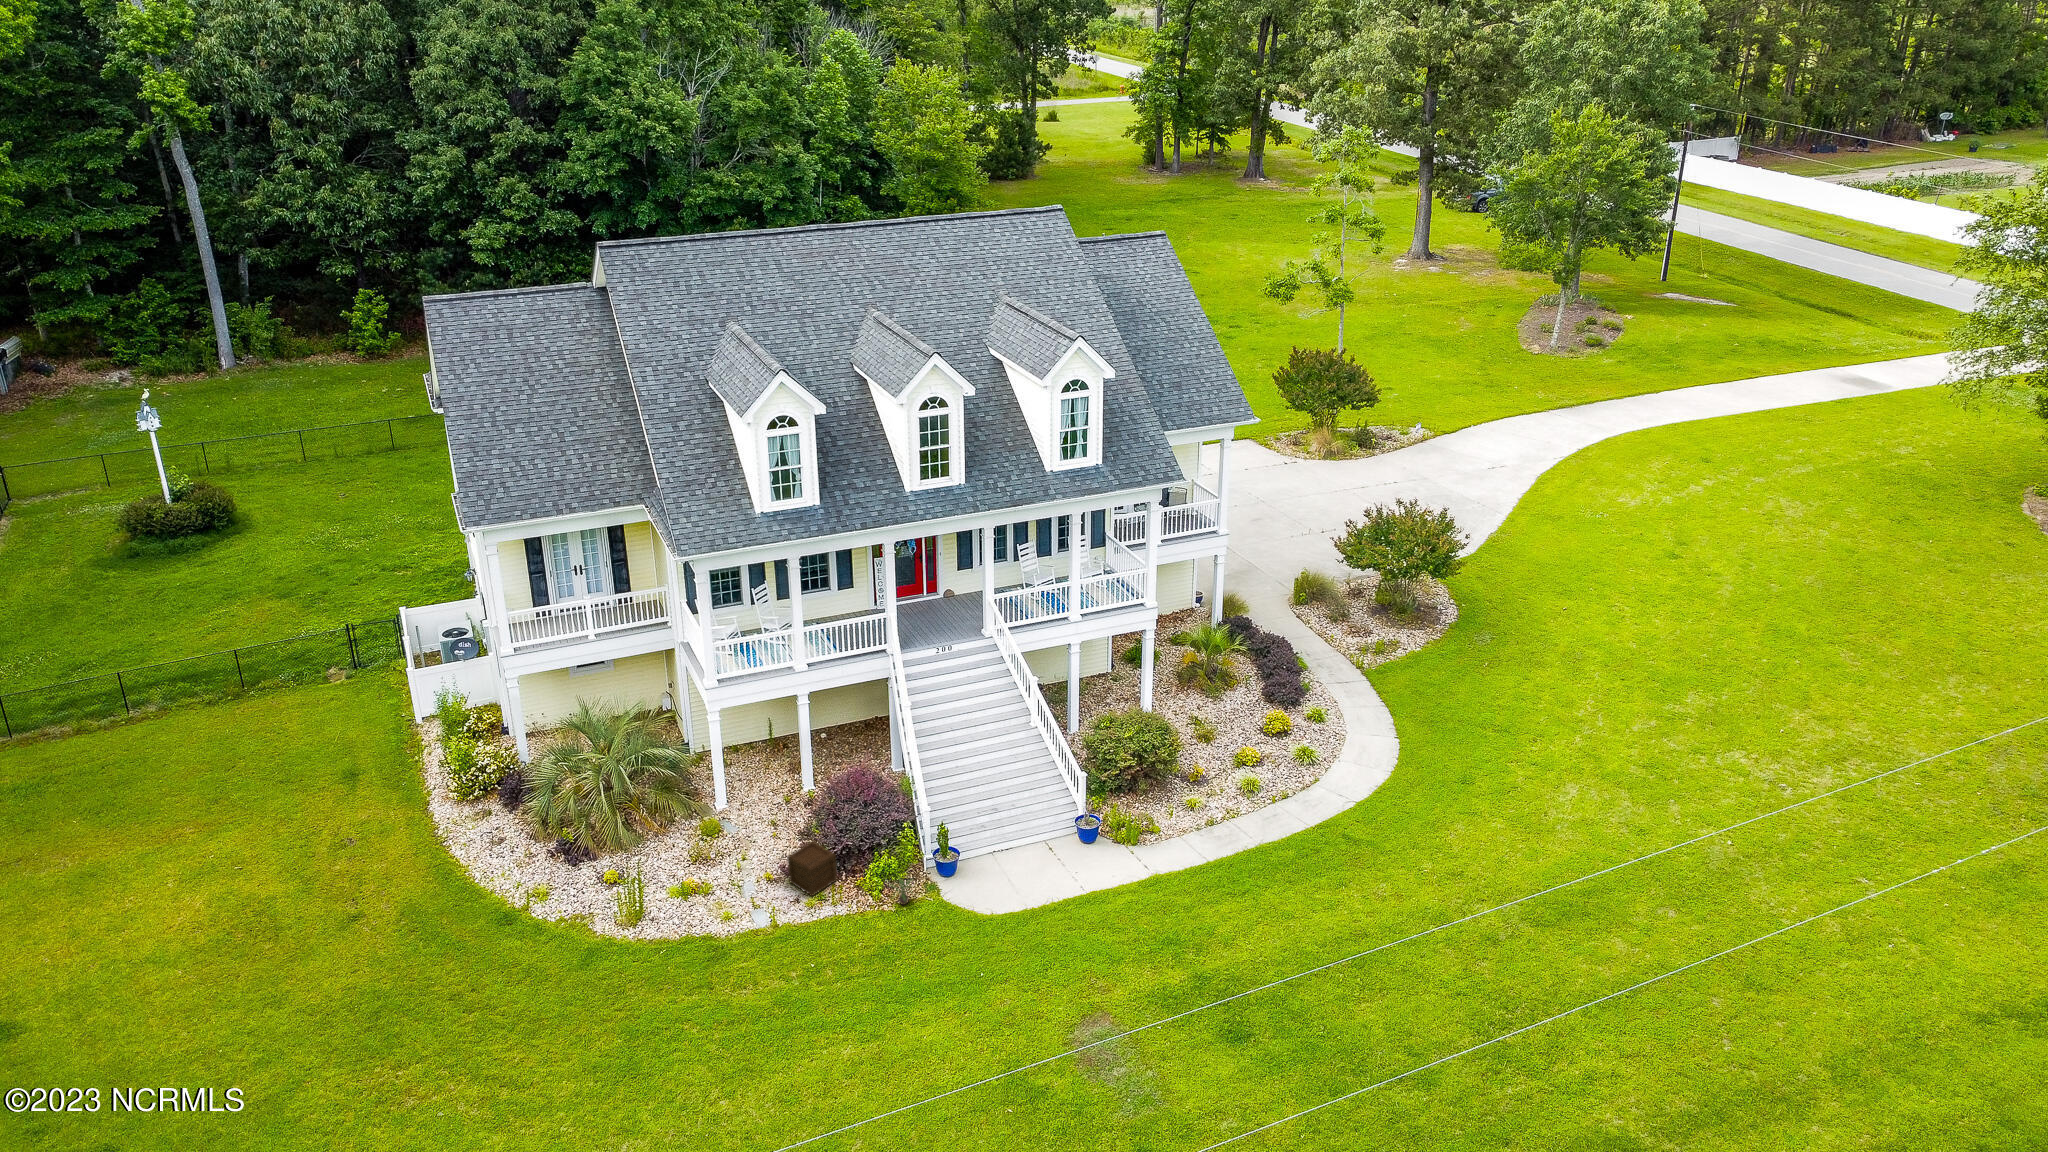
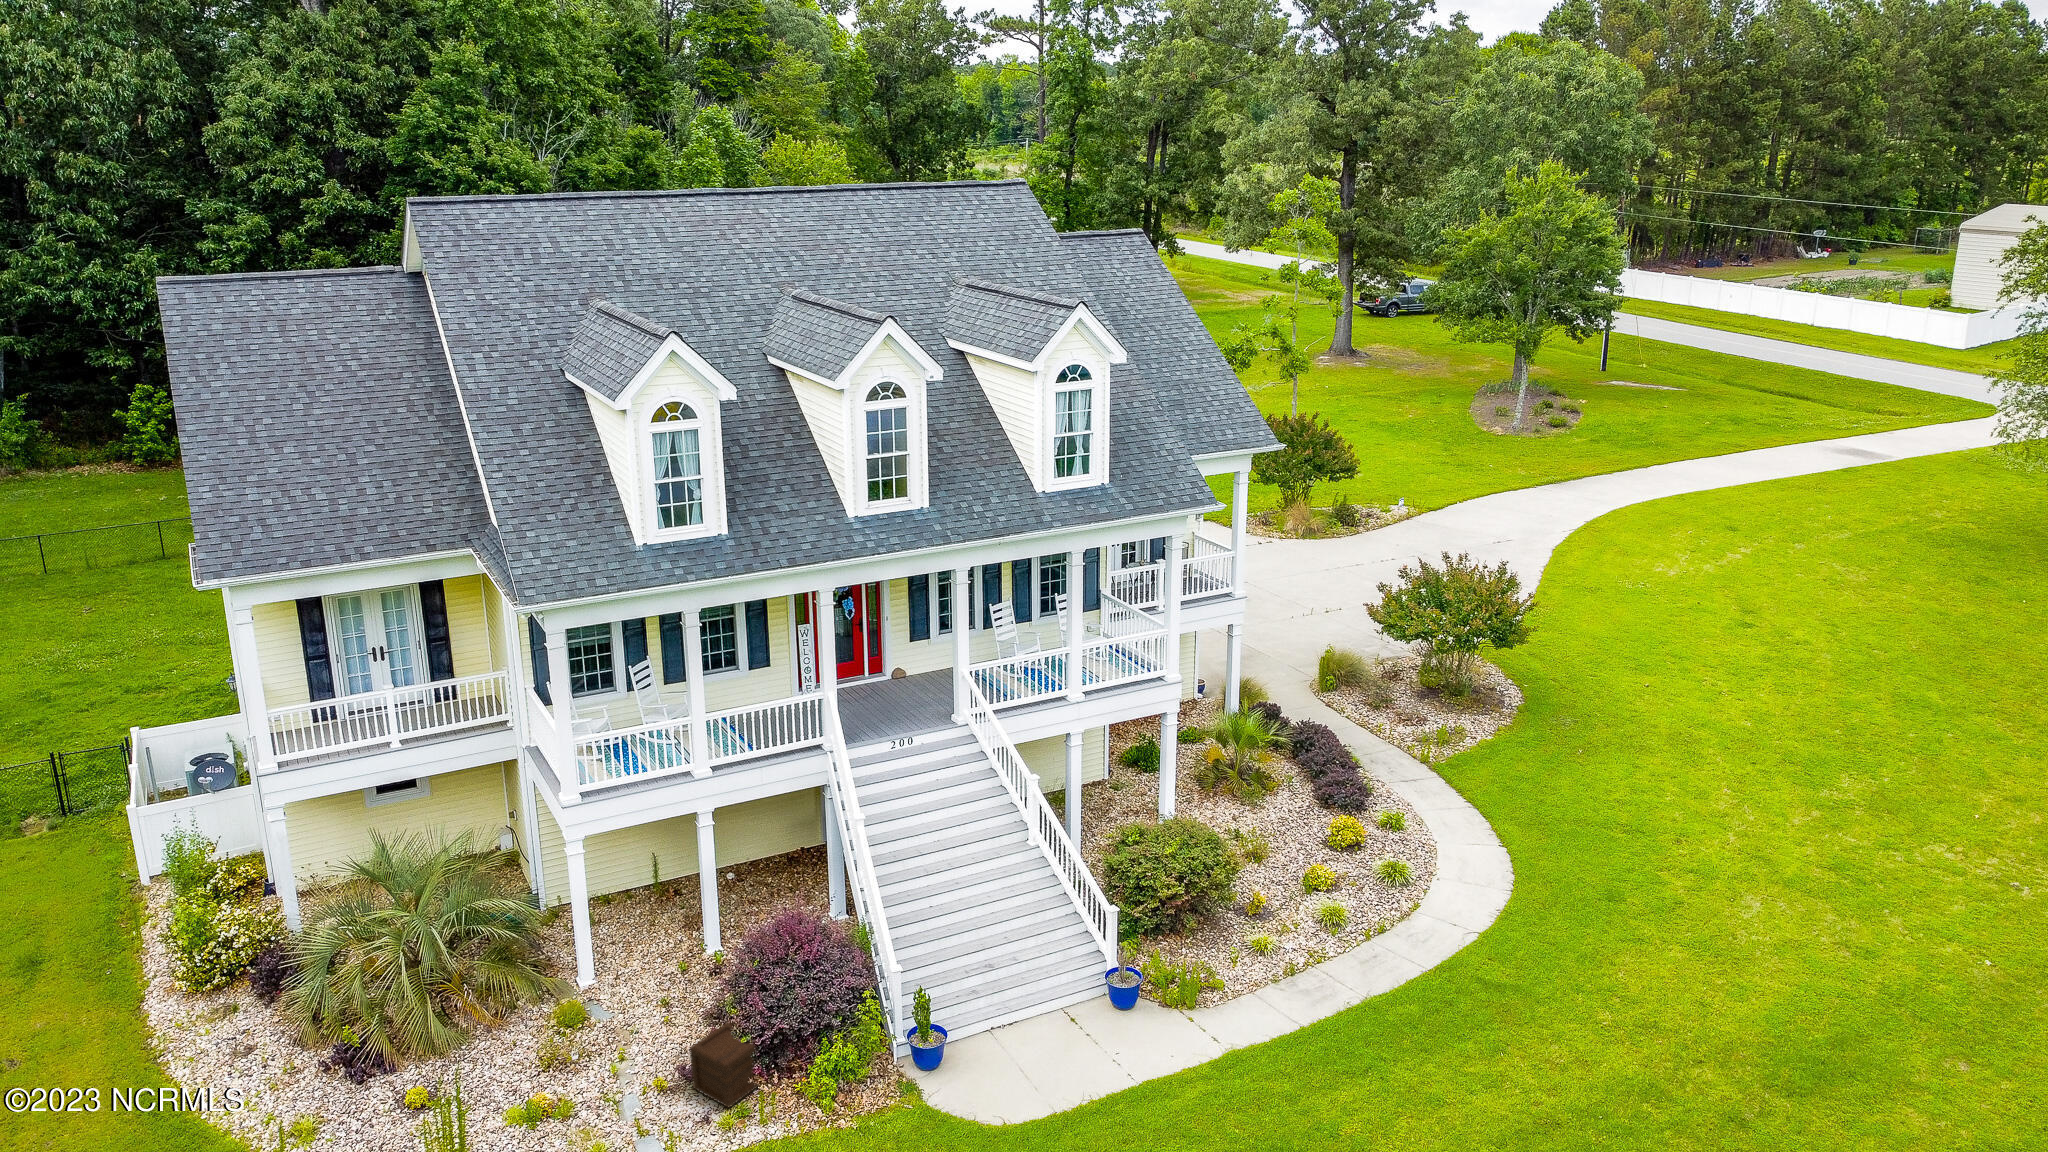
decorative plant: present [890,879,913,905] -> none [845,1067,892,1112]

